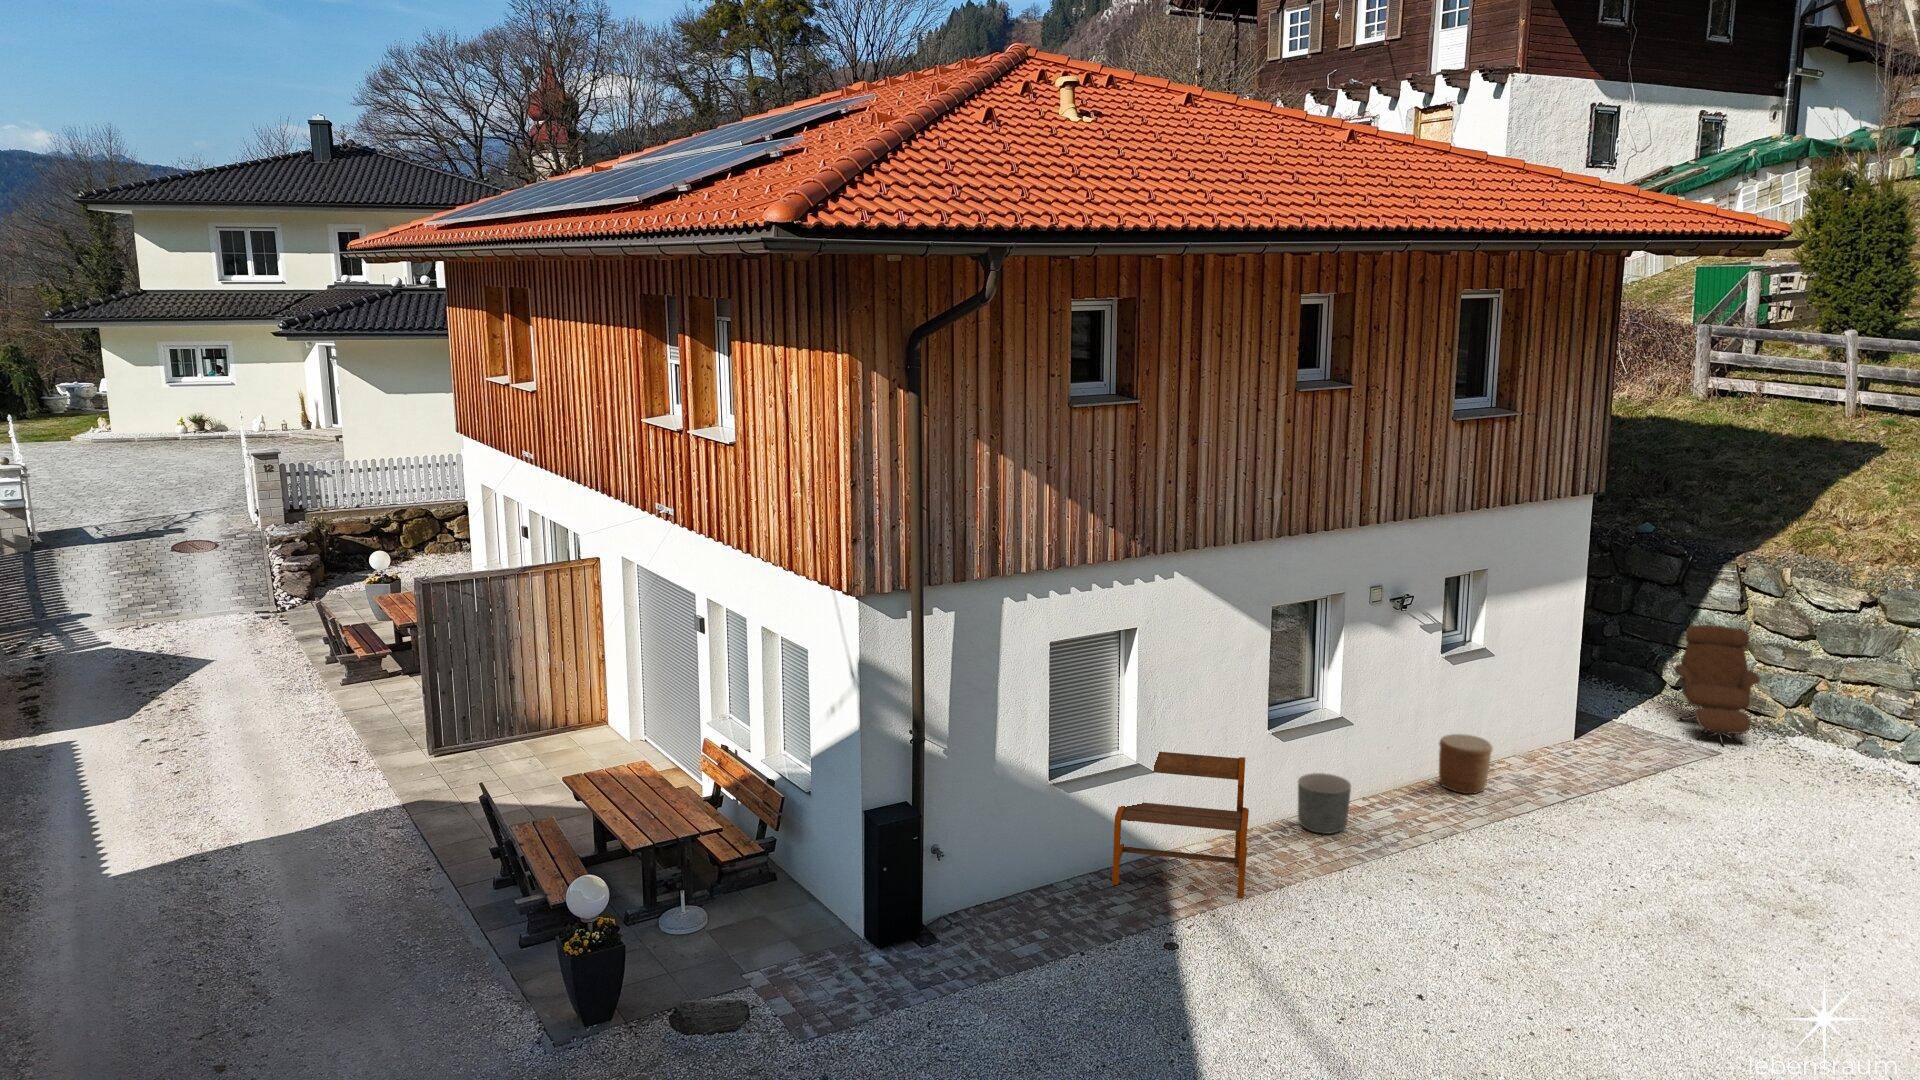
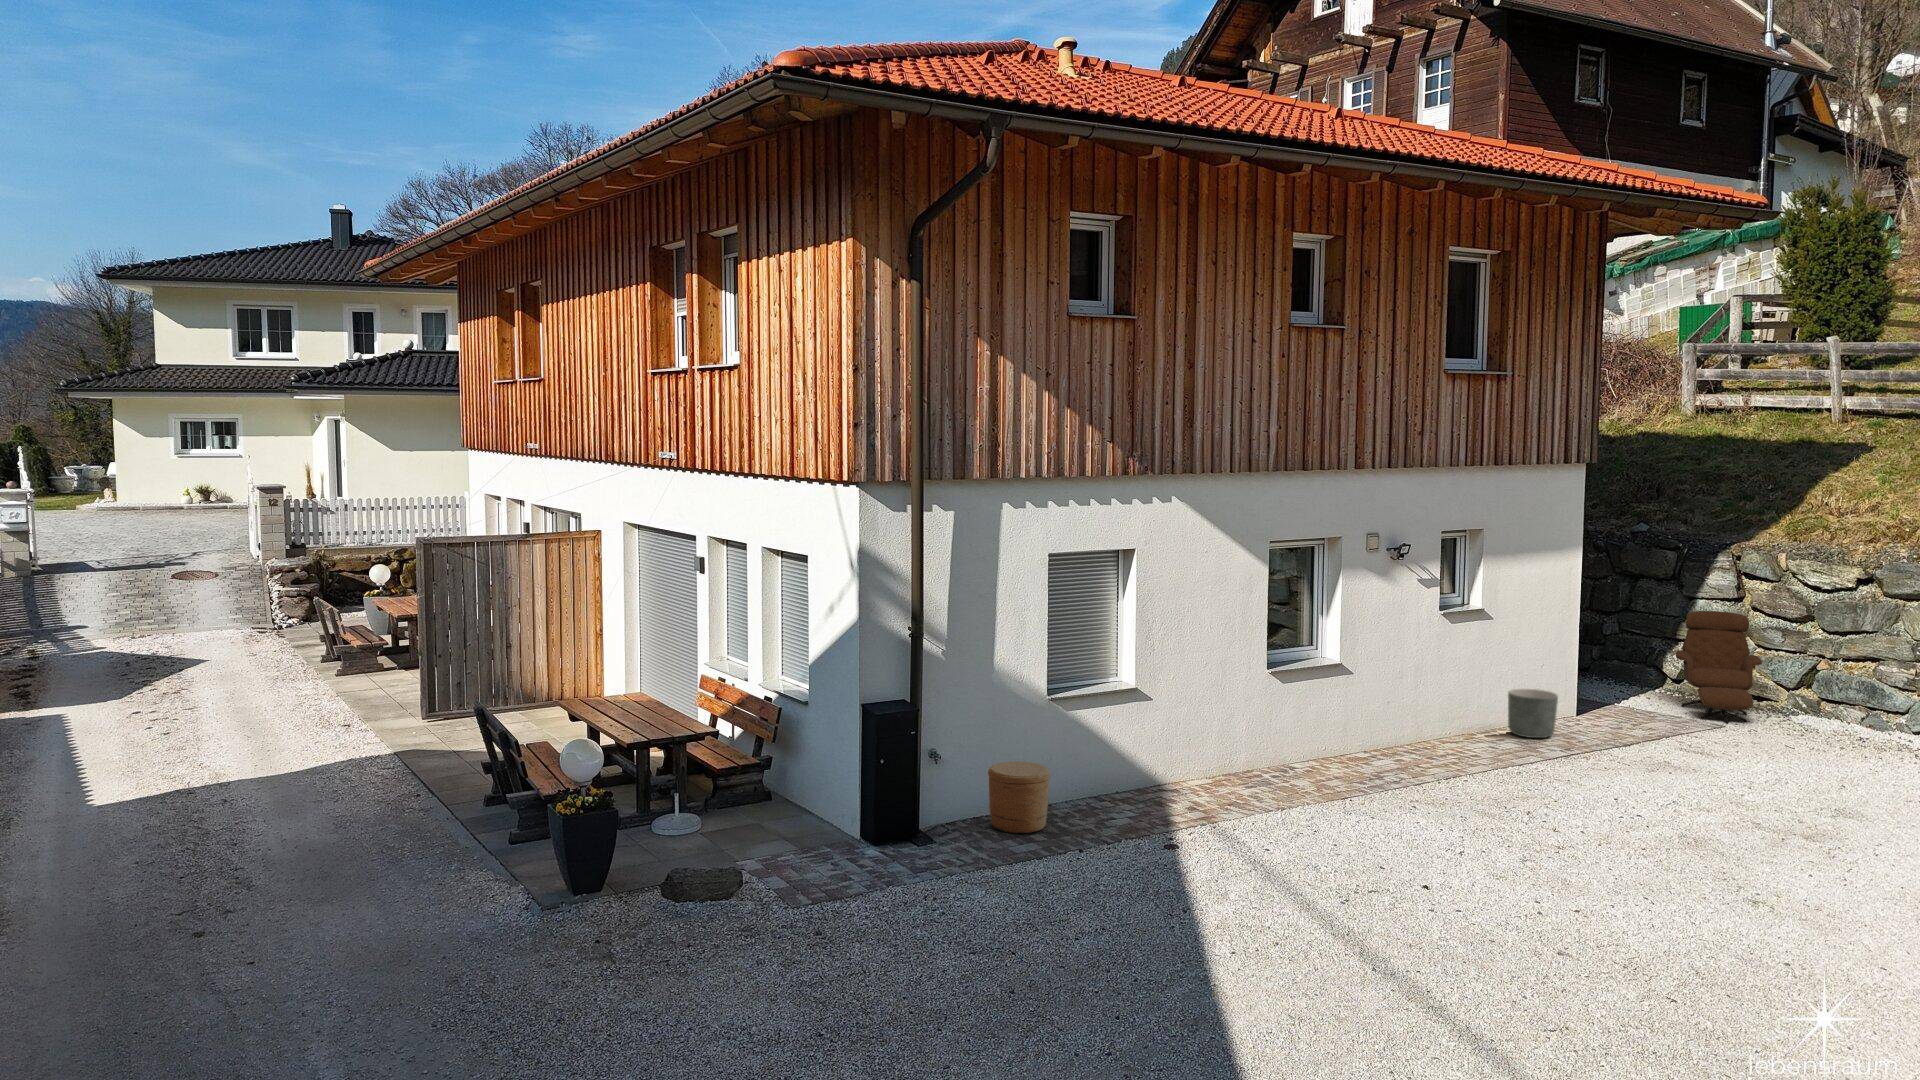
woven basket: present [1439,734,1493,794] -> present [988,761,1050,834]
bench: present [1112,752,1249,898] -> none [1109,675,1245,816]
planter: present [1298,773,1351,834] -> present [1508,689,1558,738]

